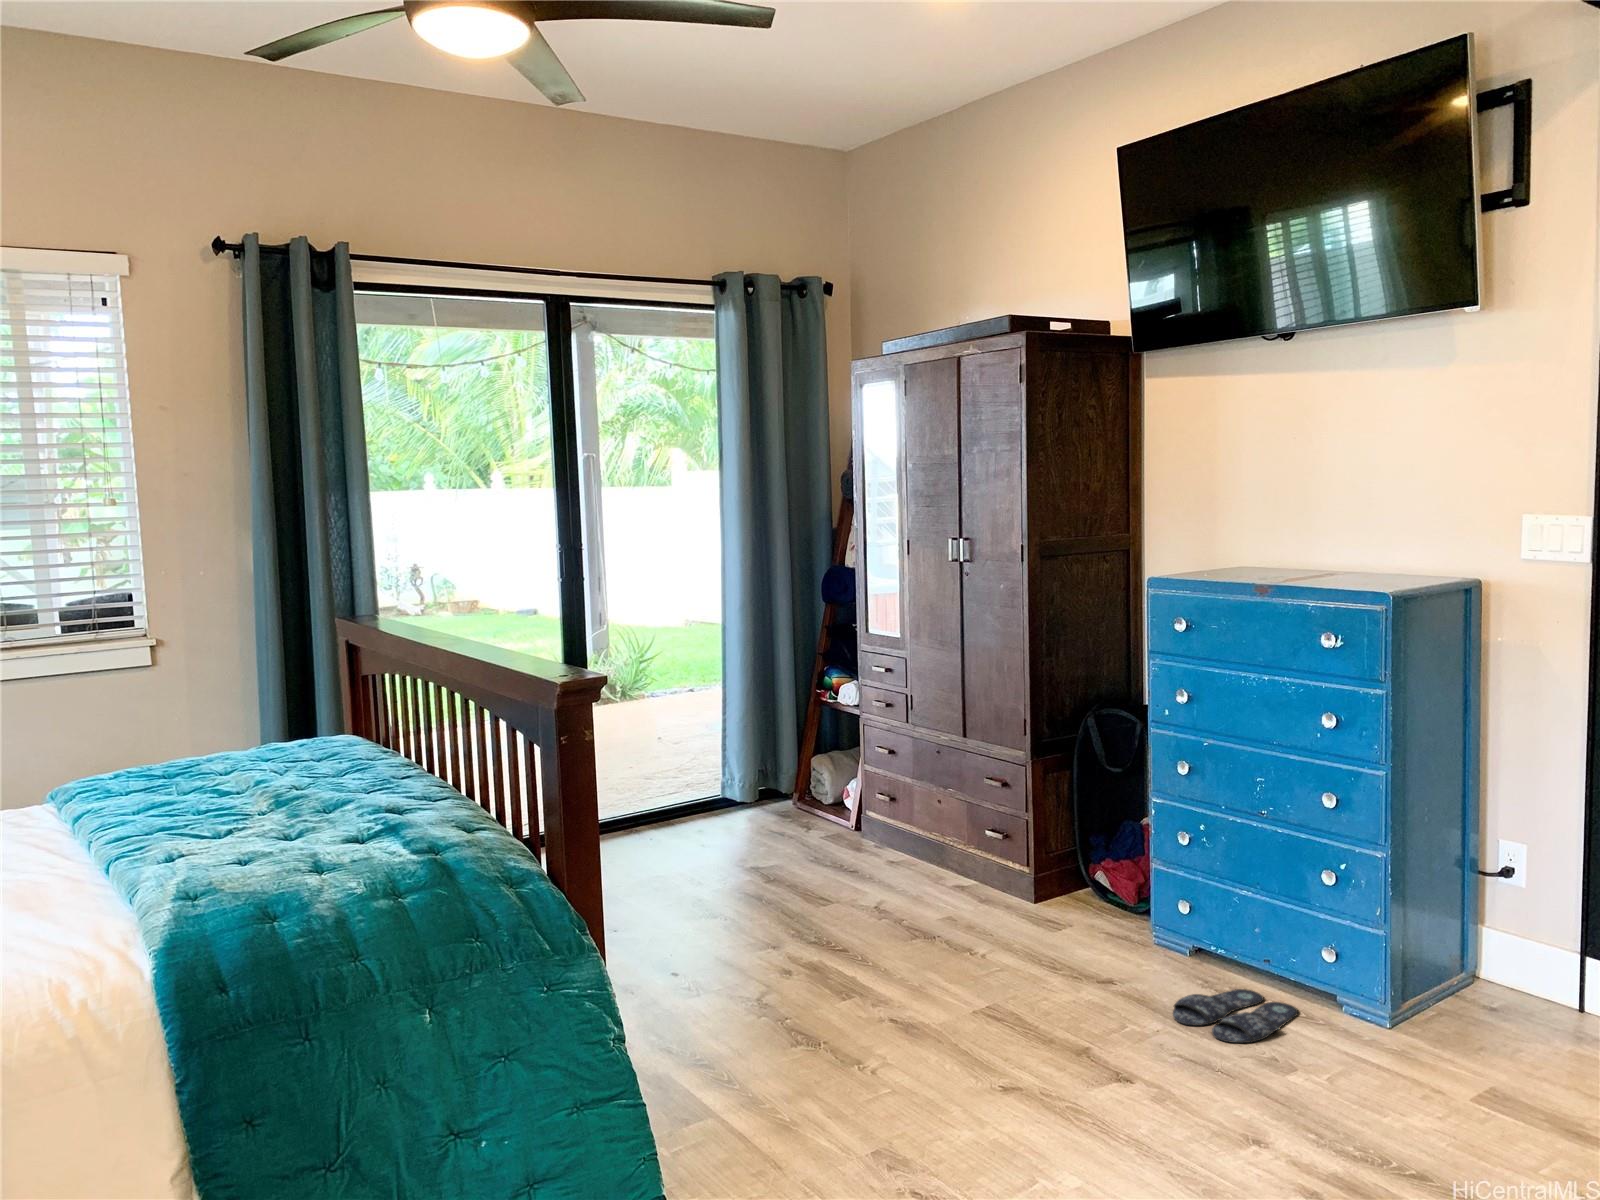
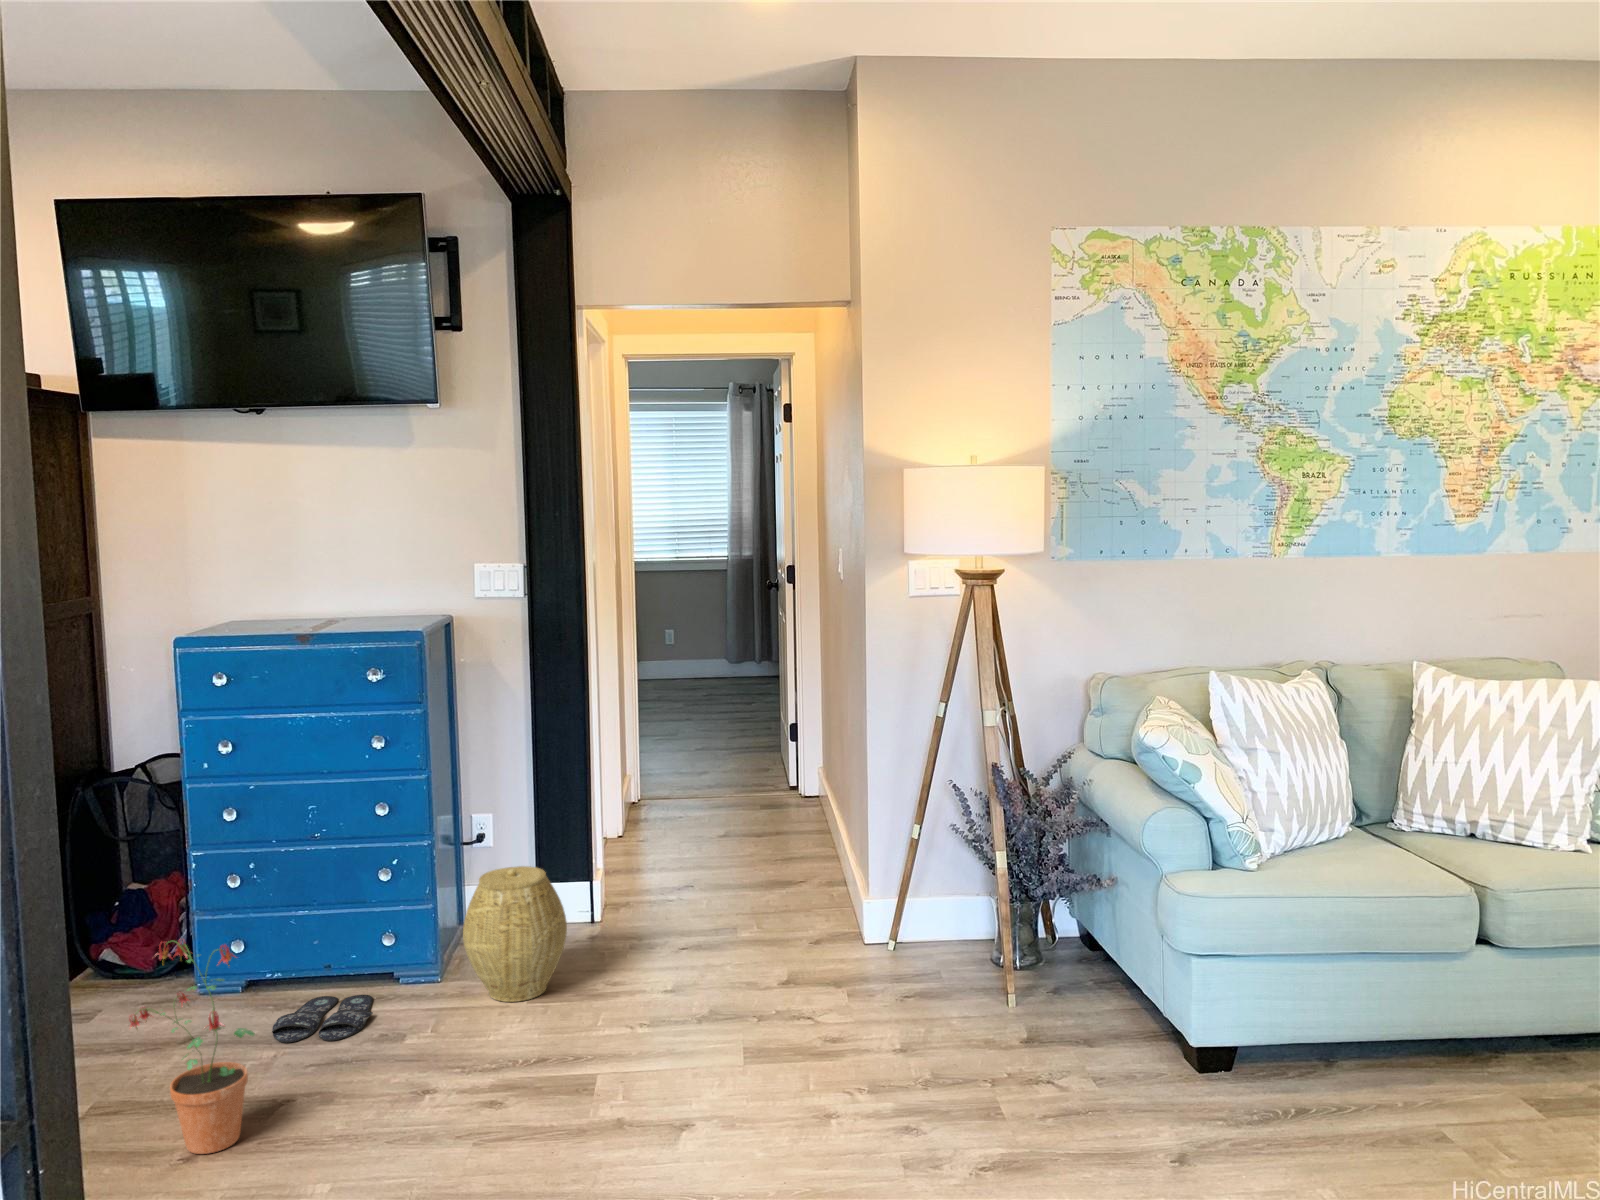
potted plant: none [970,871,1083,1098] -> present [129,941,255,1154]
woven basket: none [1397,911,1550,1094] -> present [463,866,567,1002]

